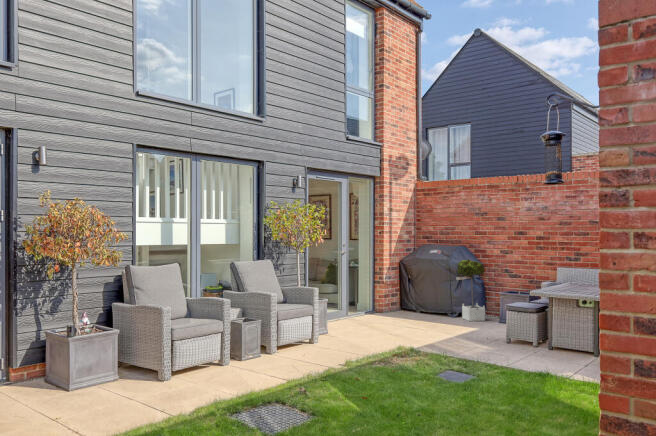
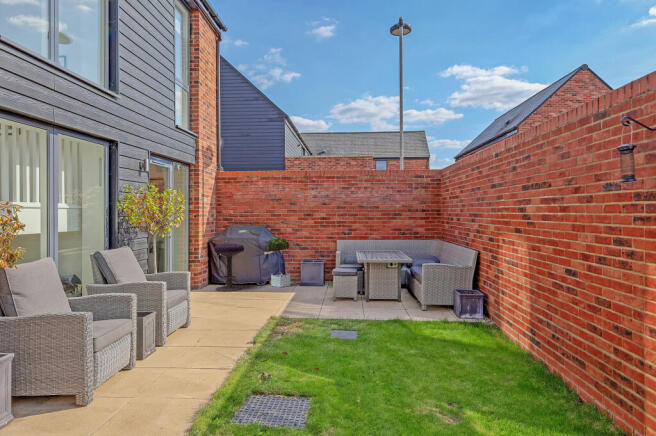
stool: none [396,265,429,319] -> present [214,244,244,291]

